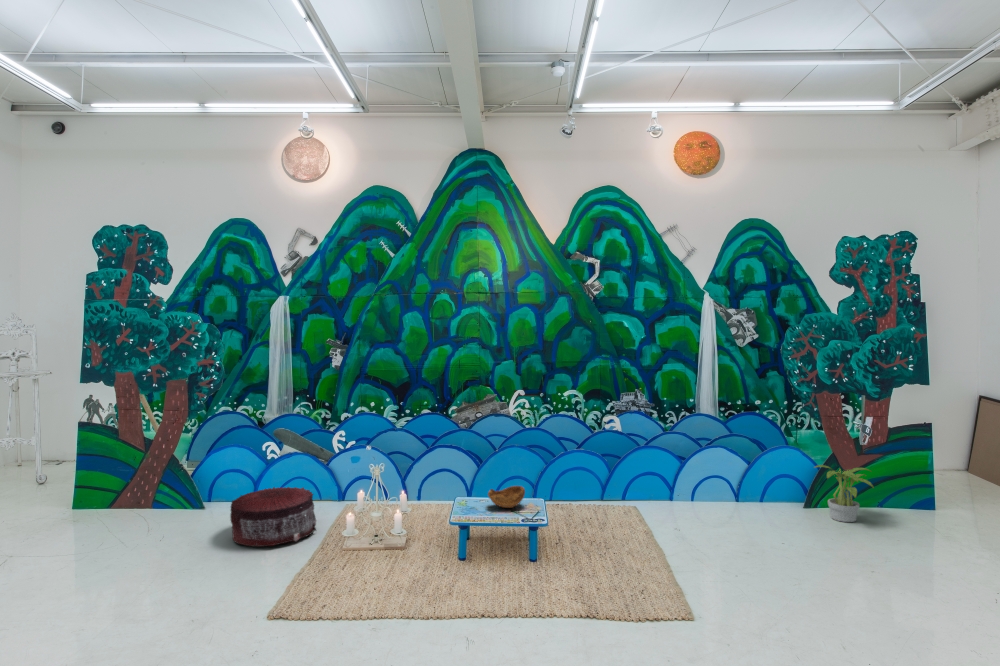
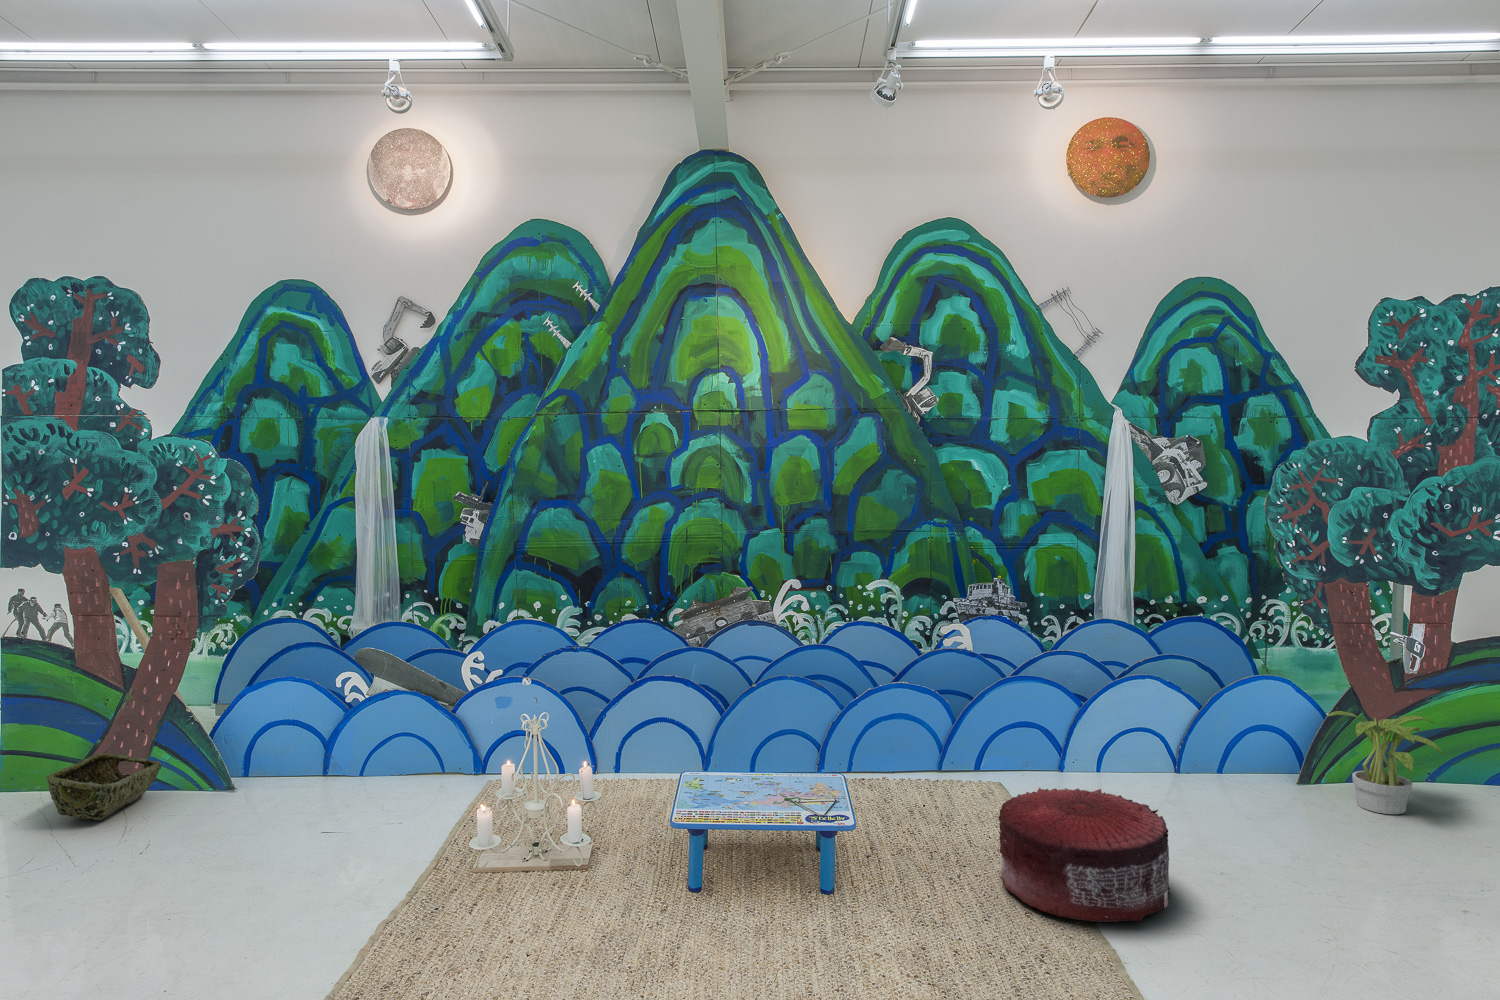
woven basket: none [111,485,169,520] -> present [46,753,162,820]
wooden bowl: present [488,486,525,508] -> none [746,755,815,798]
pouf: present [230,487,316,547] -> present [998,788,1170,922]

